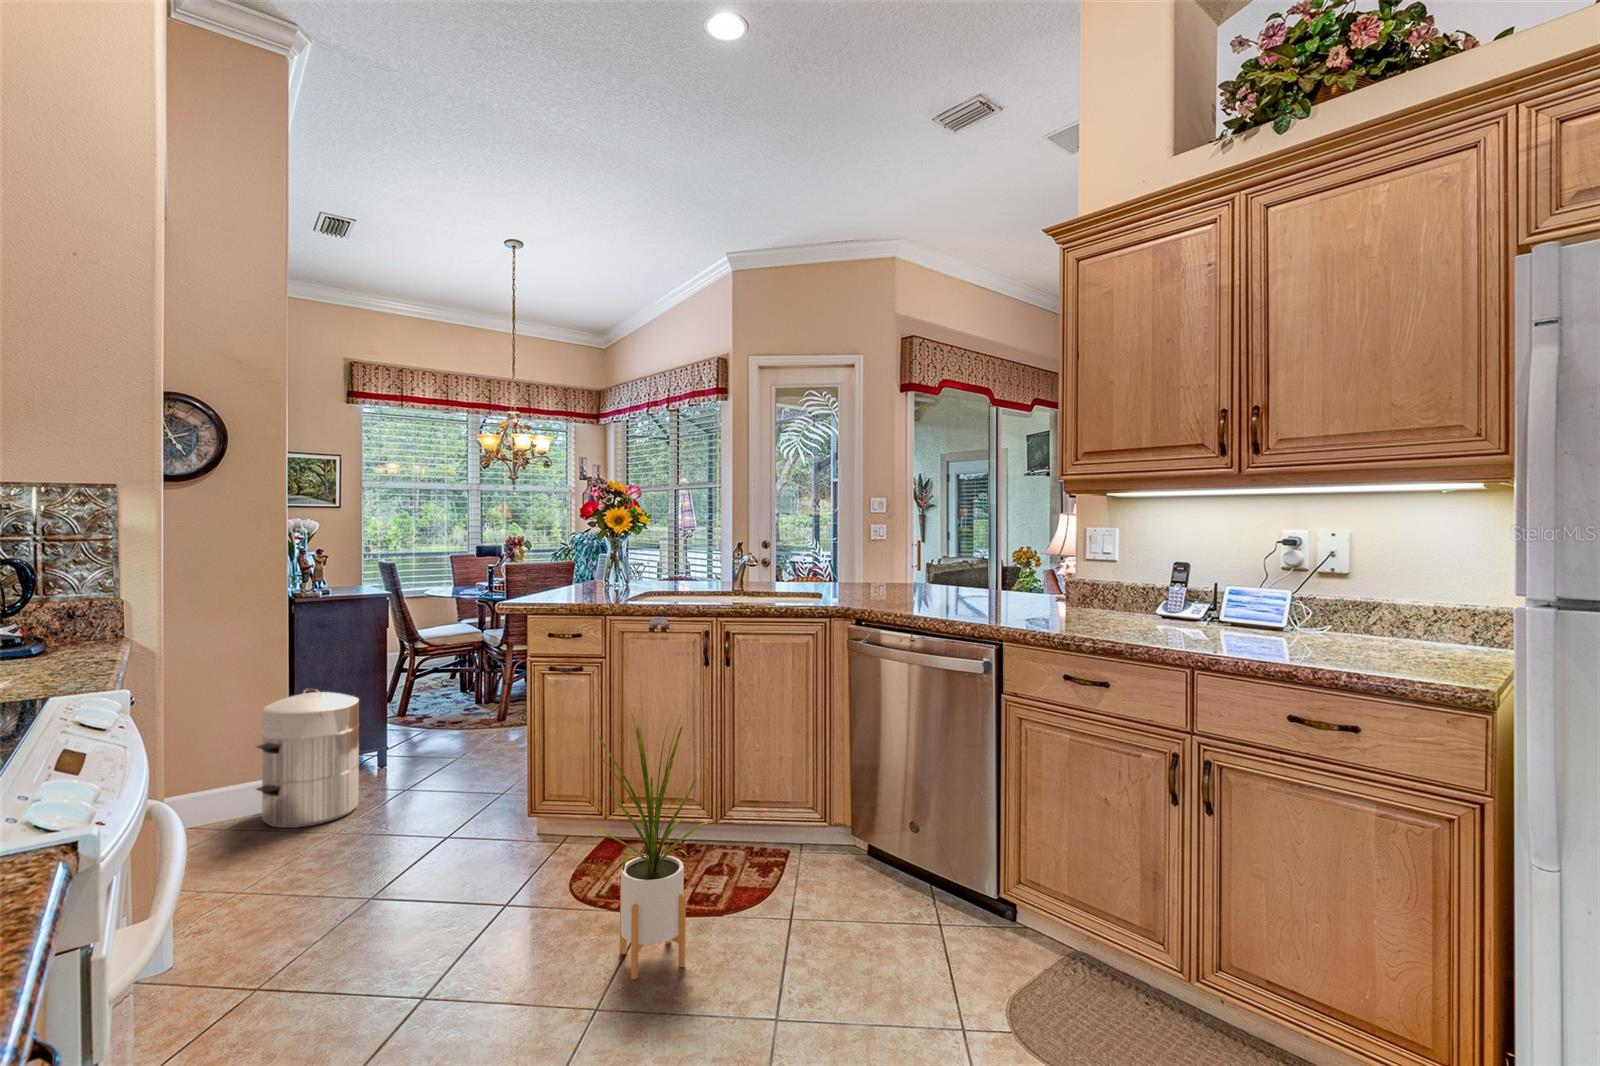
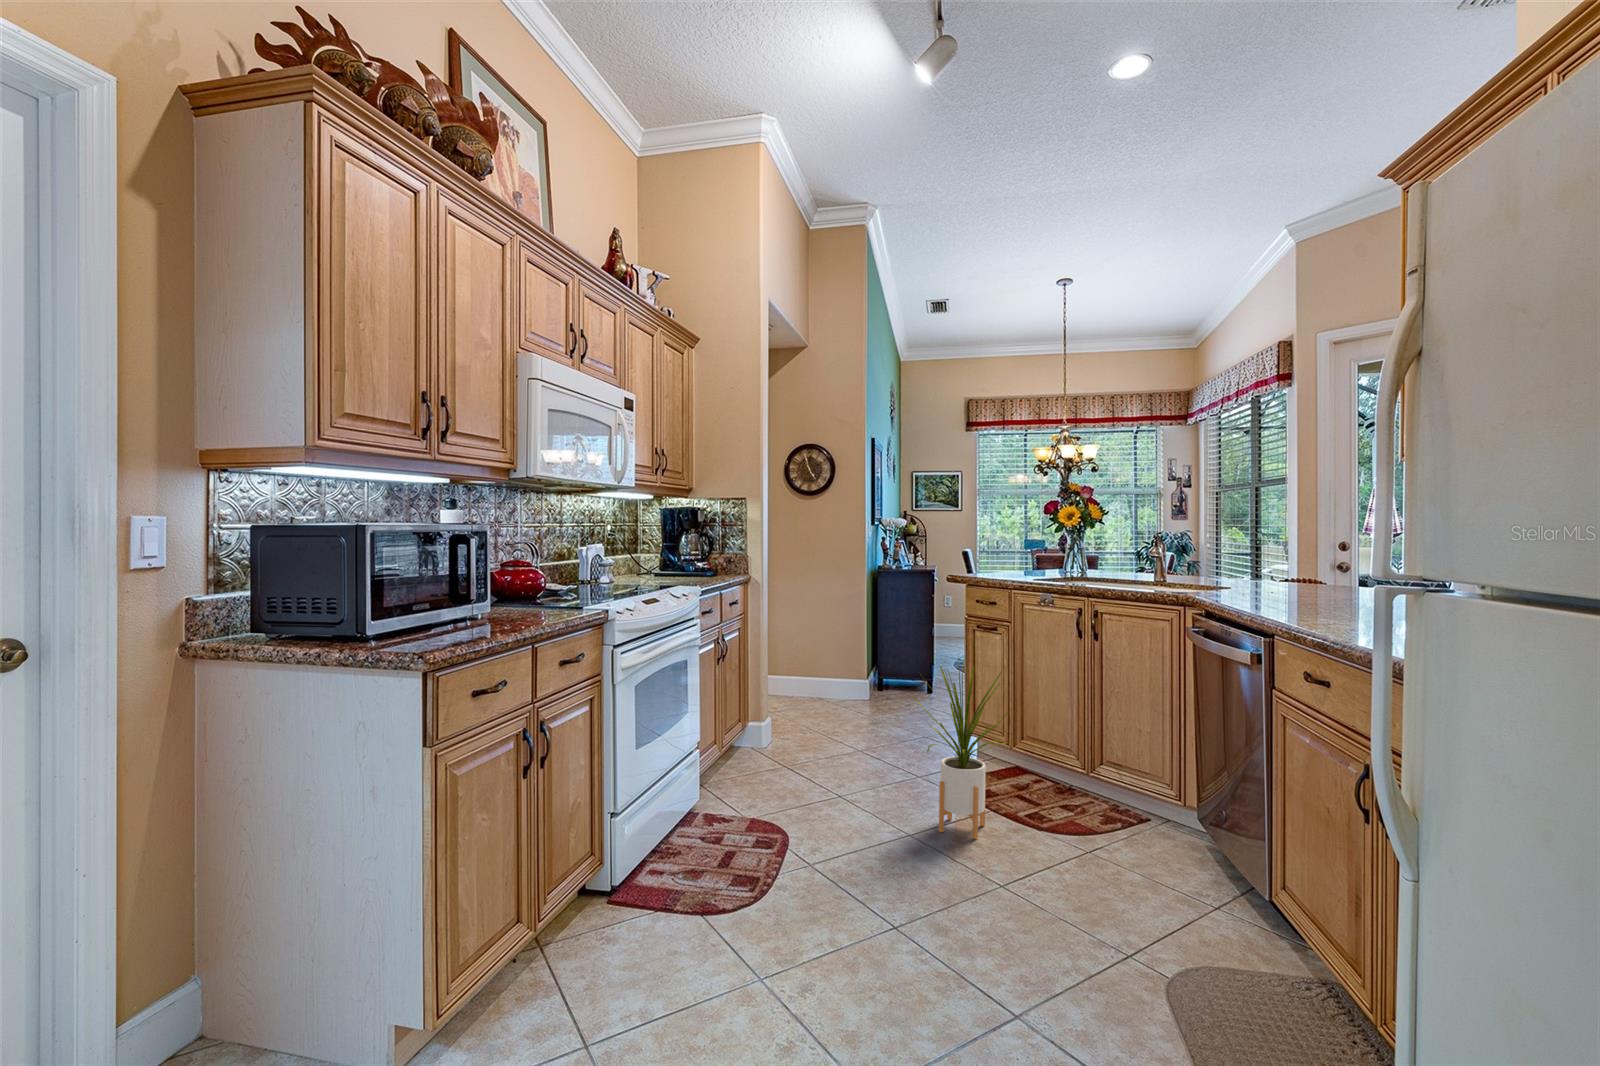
waste bin: present [256,688,362,828] -> none [838,626,900,712]

